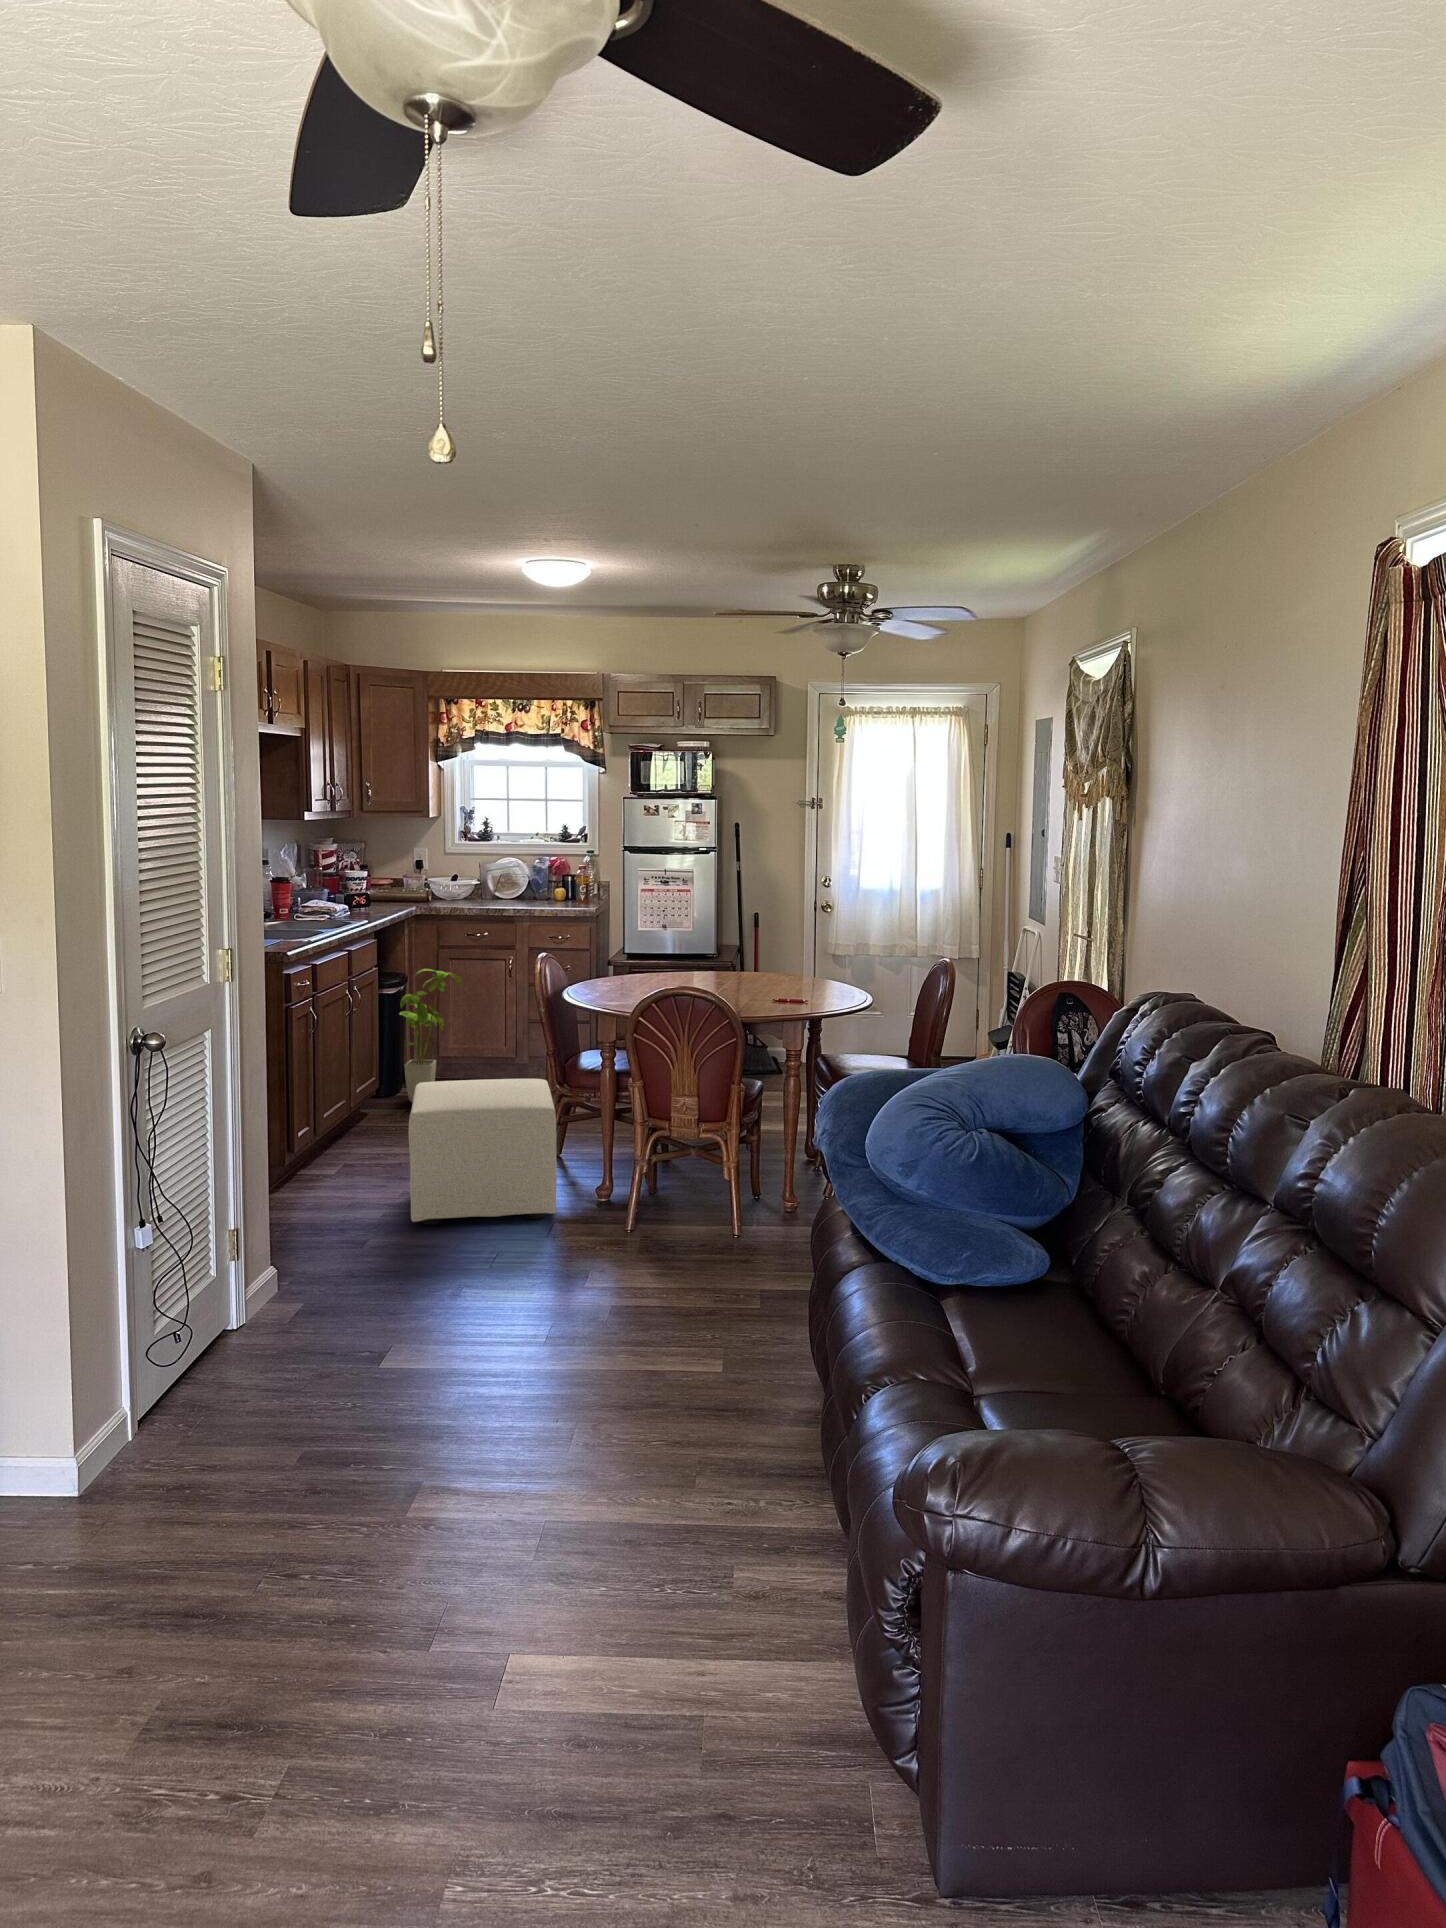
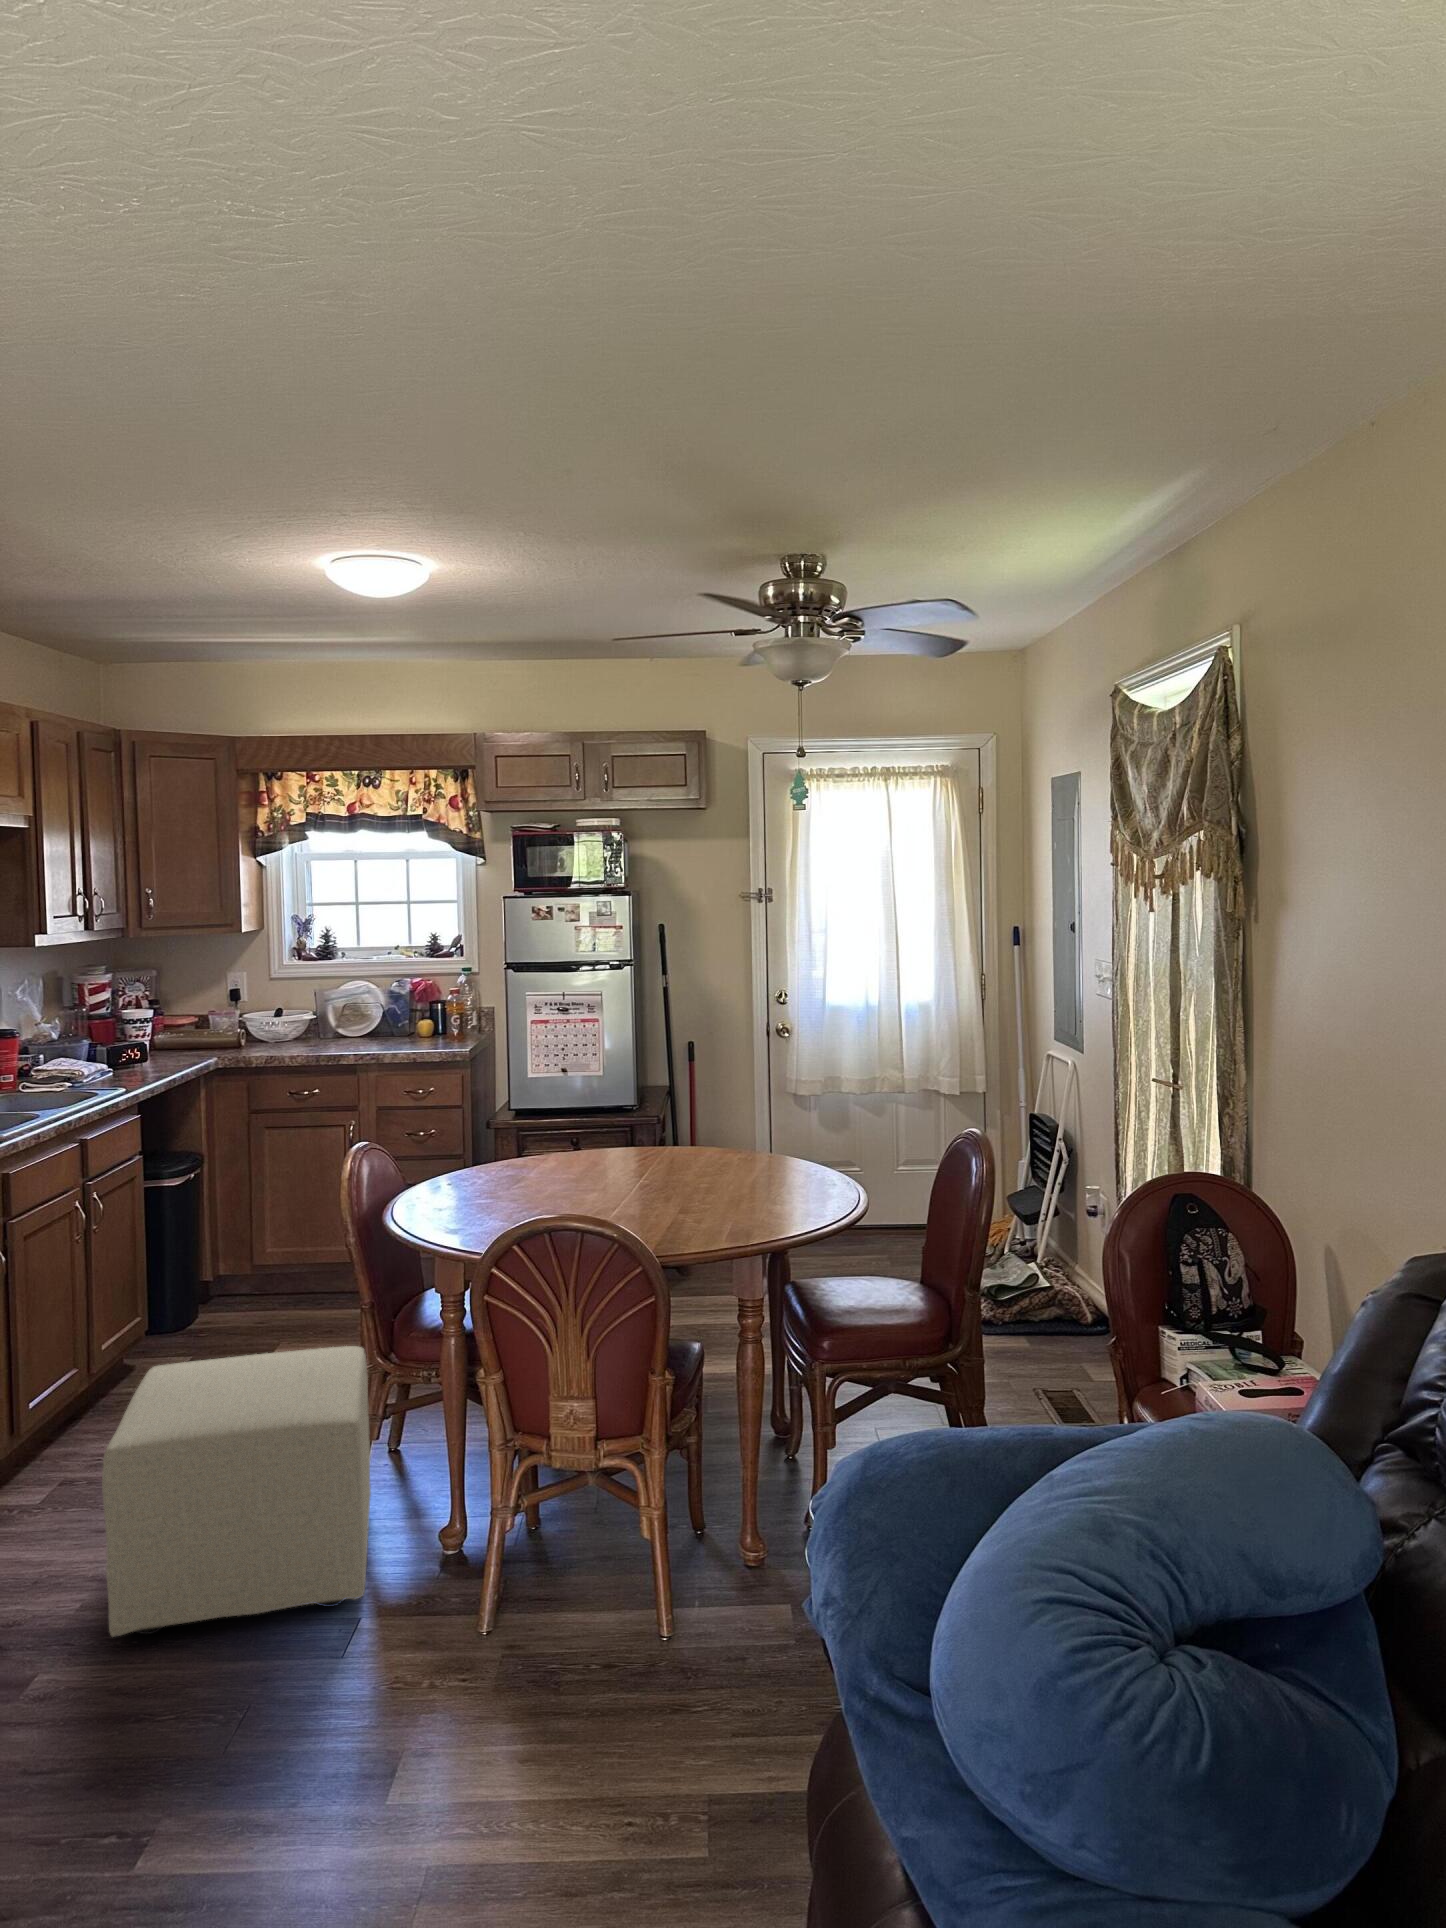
house plant: present [399,969,461,1102] -> none [187,1146,281,1337]

